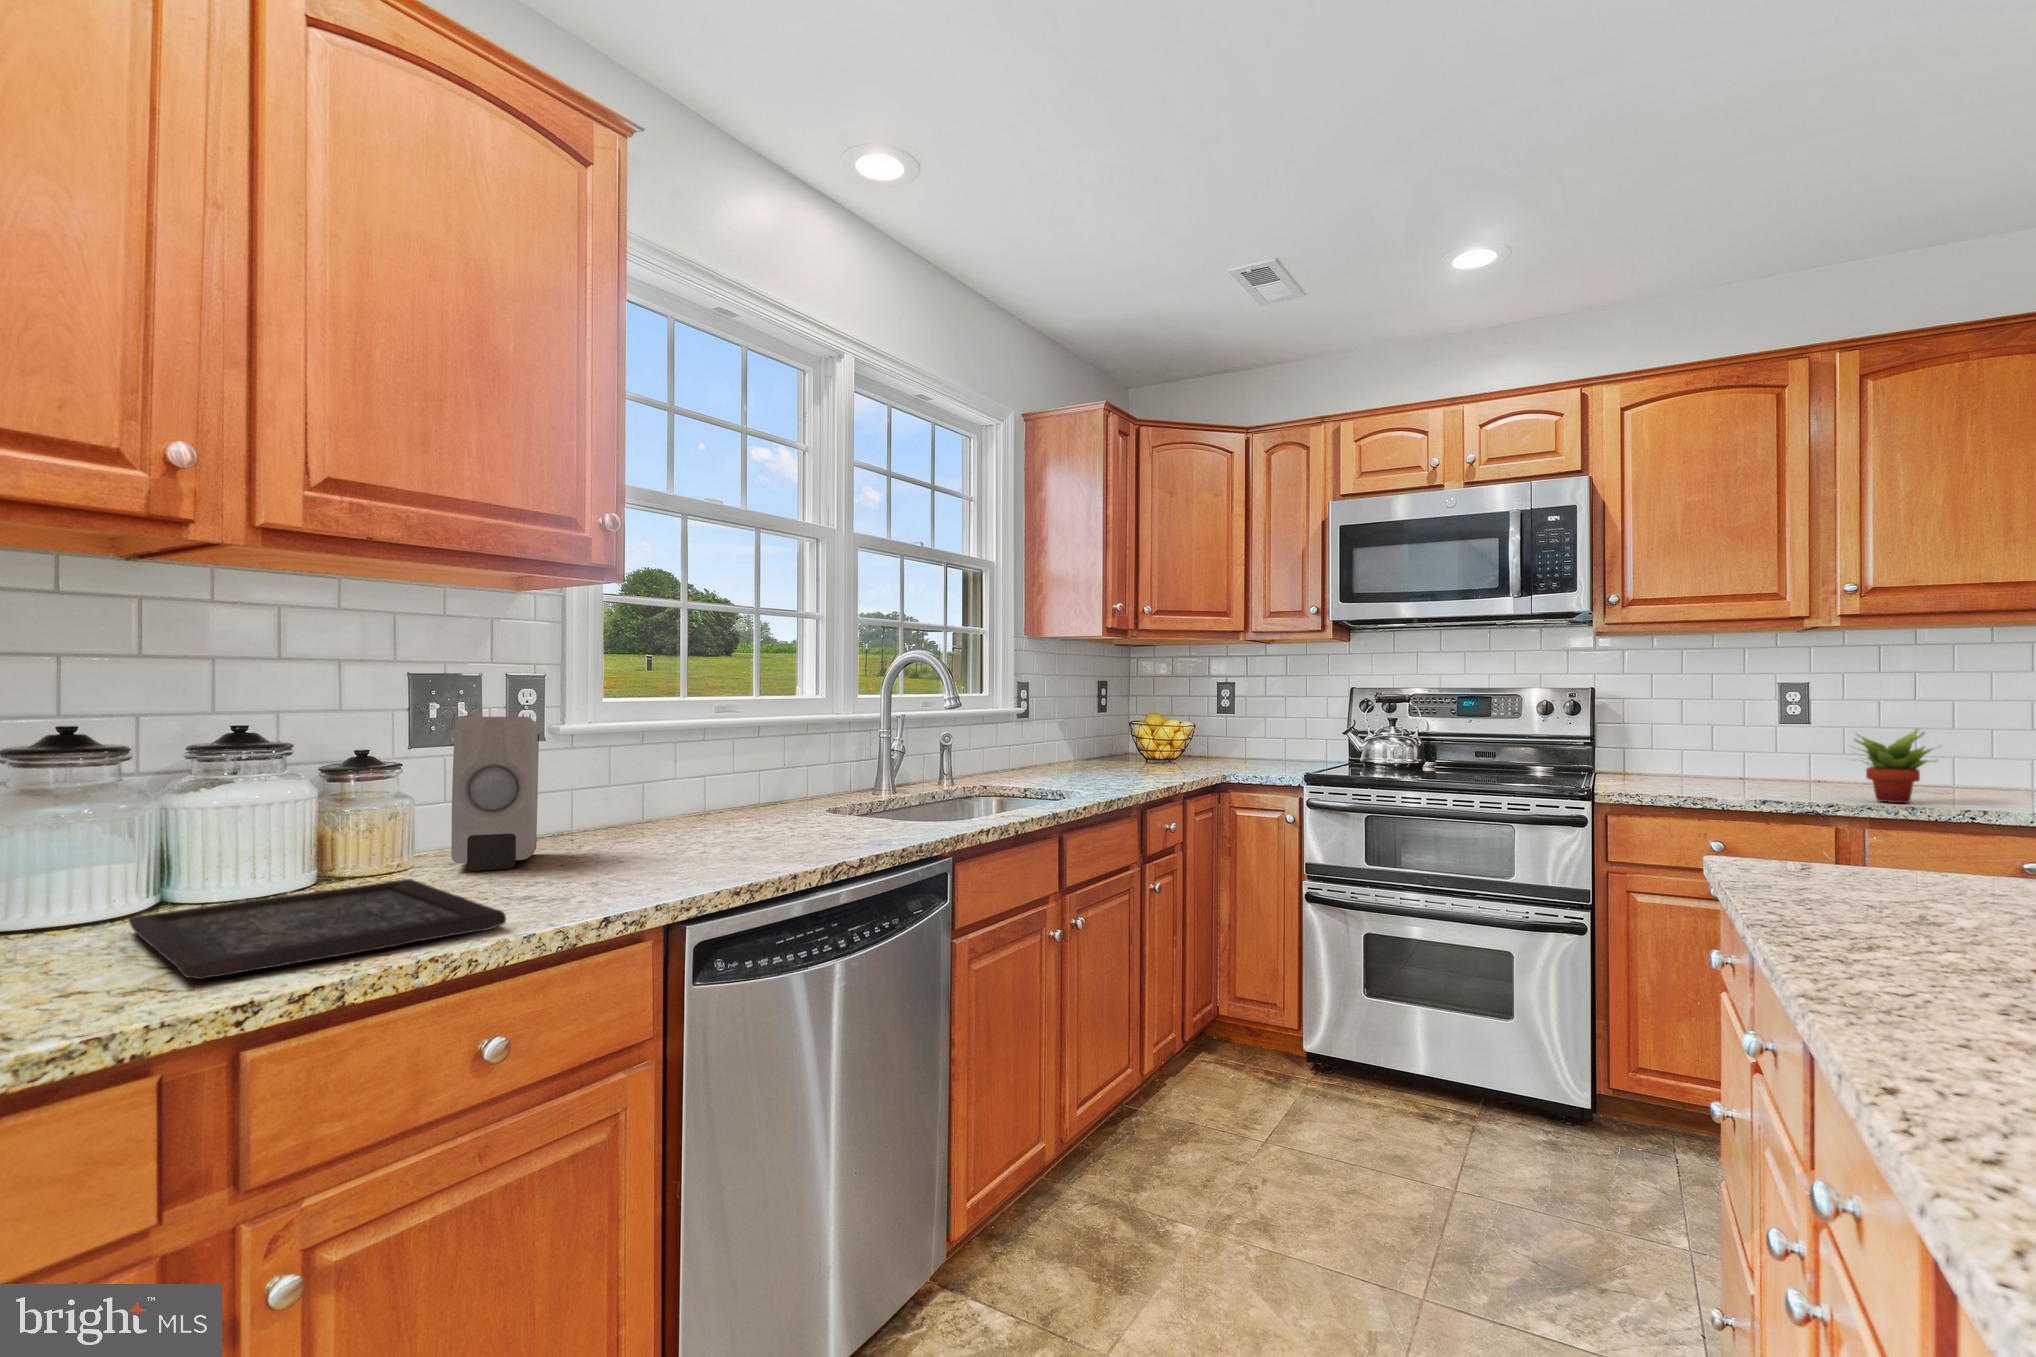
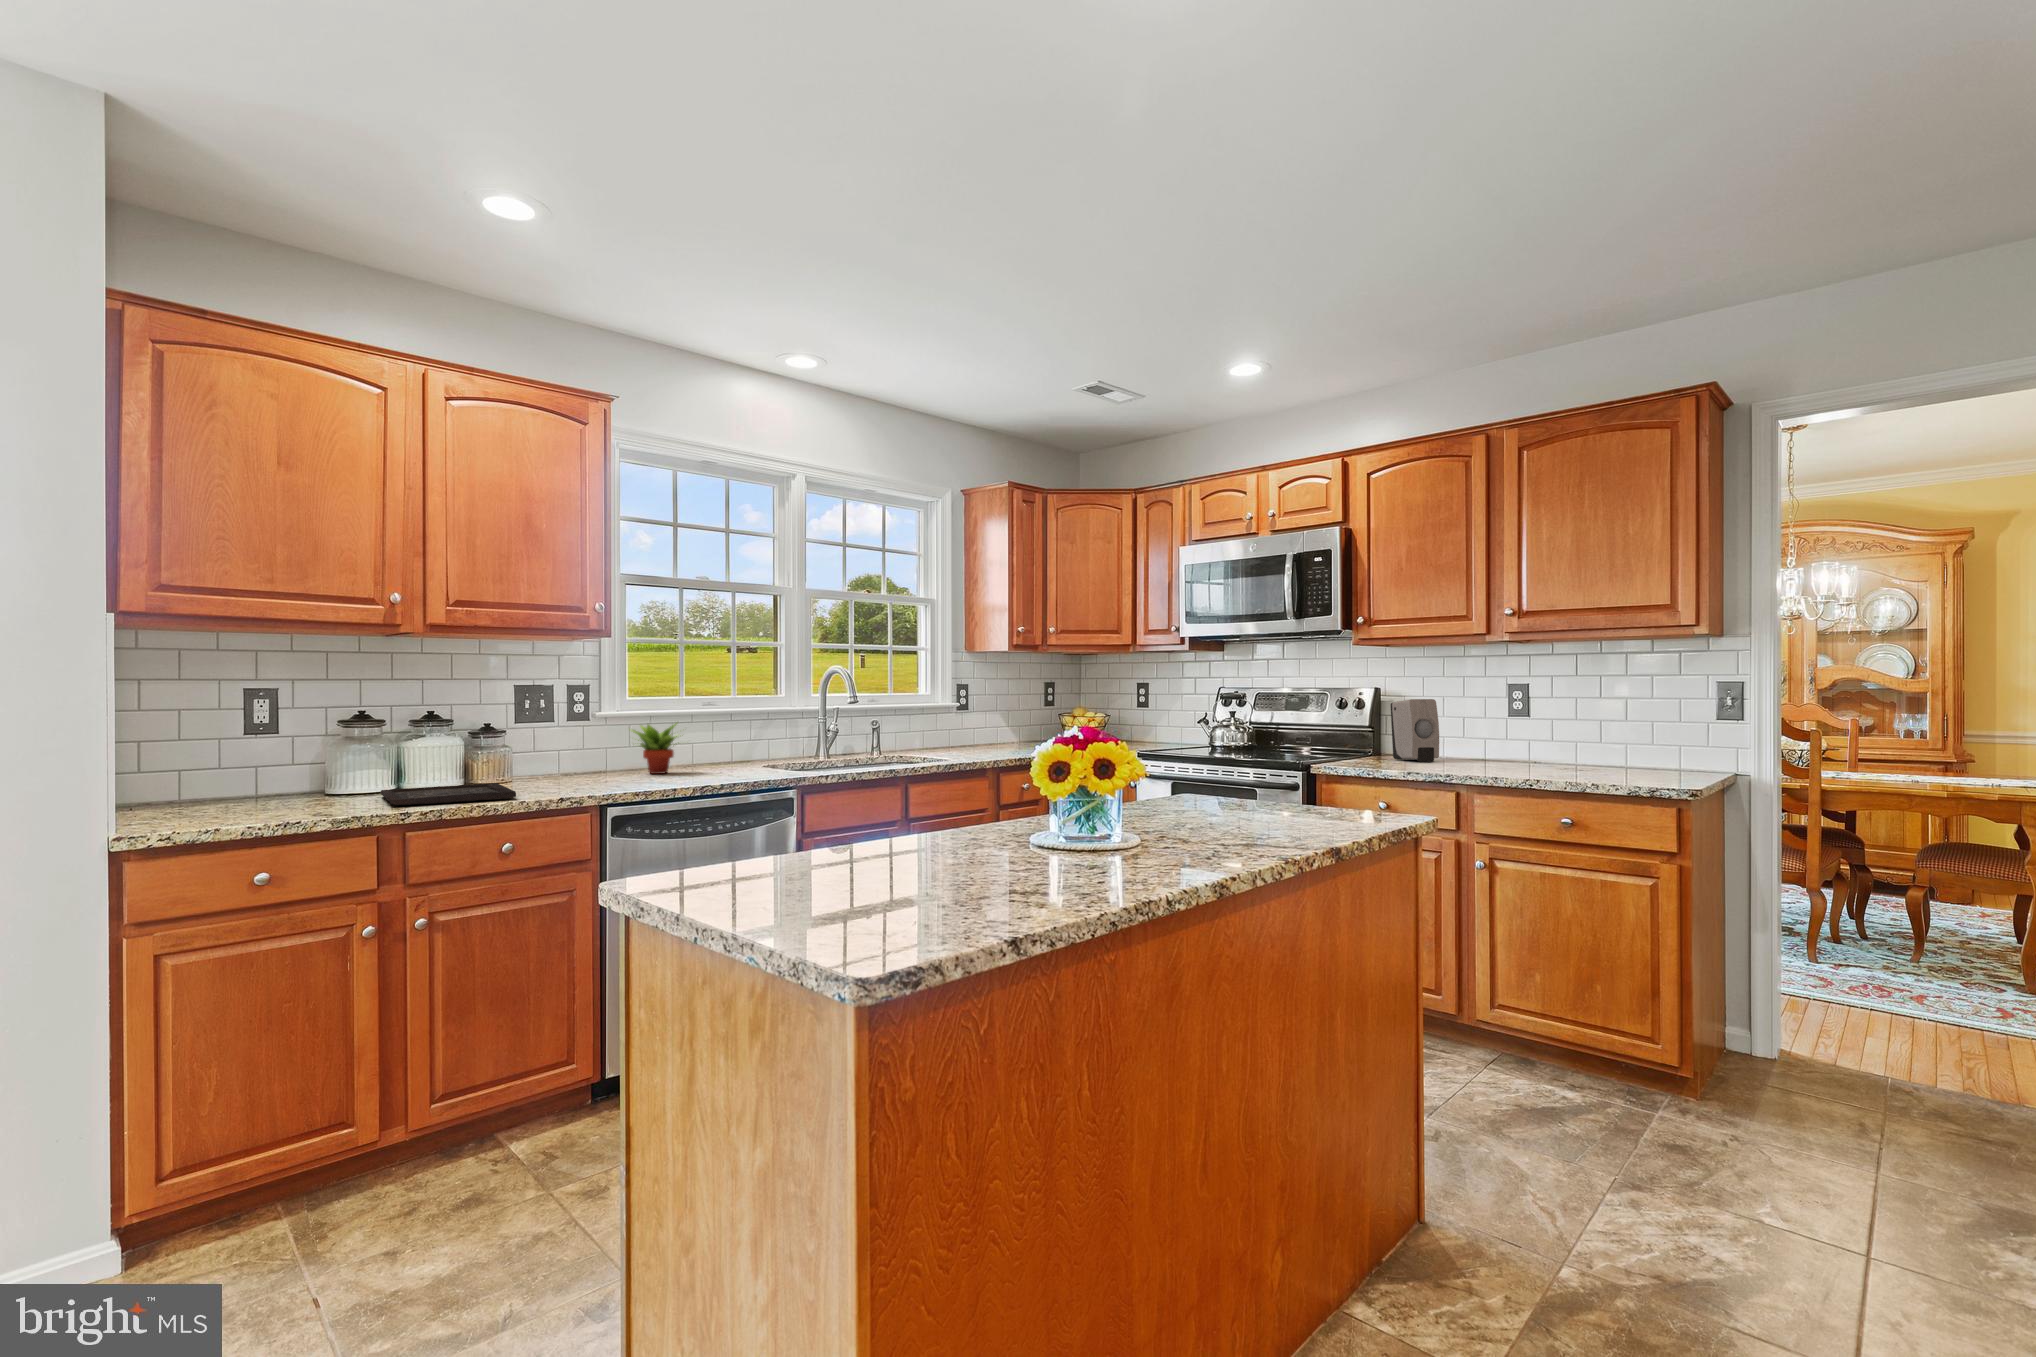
soap dispenser: present [451,717,539,871] -> present [1391,699,1439,762]
succulent plant: present [1855,729,1935,803] -> present [632,723,677,774]

